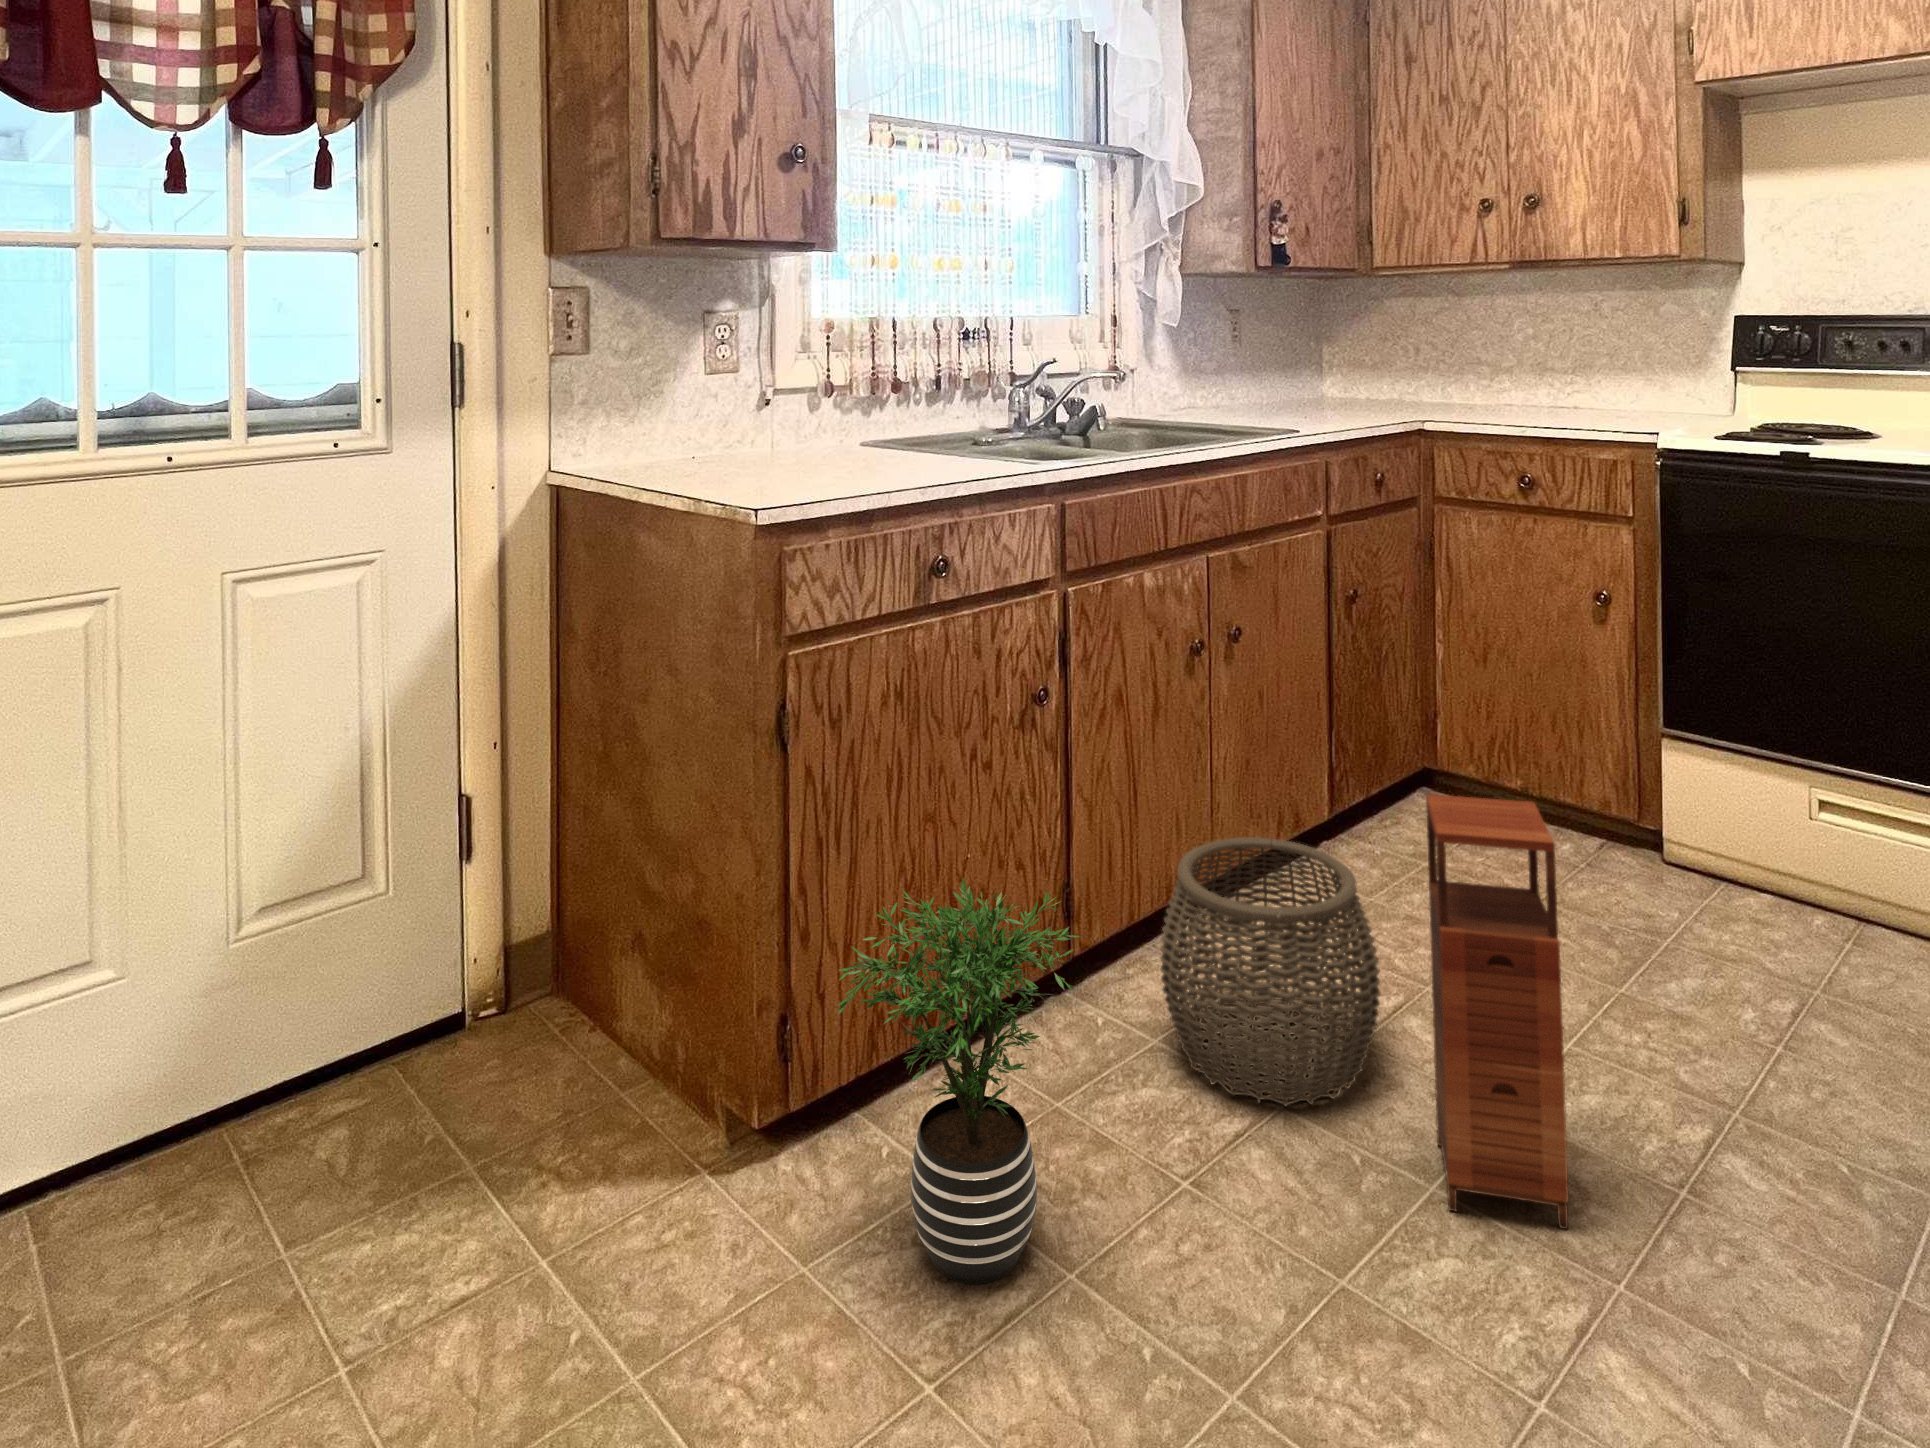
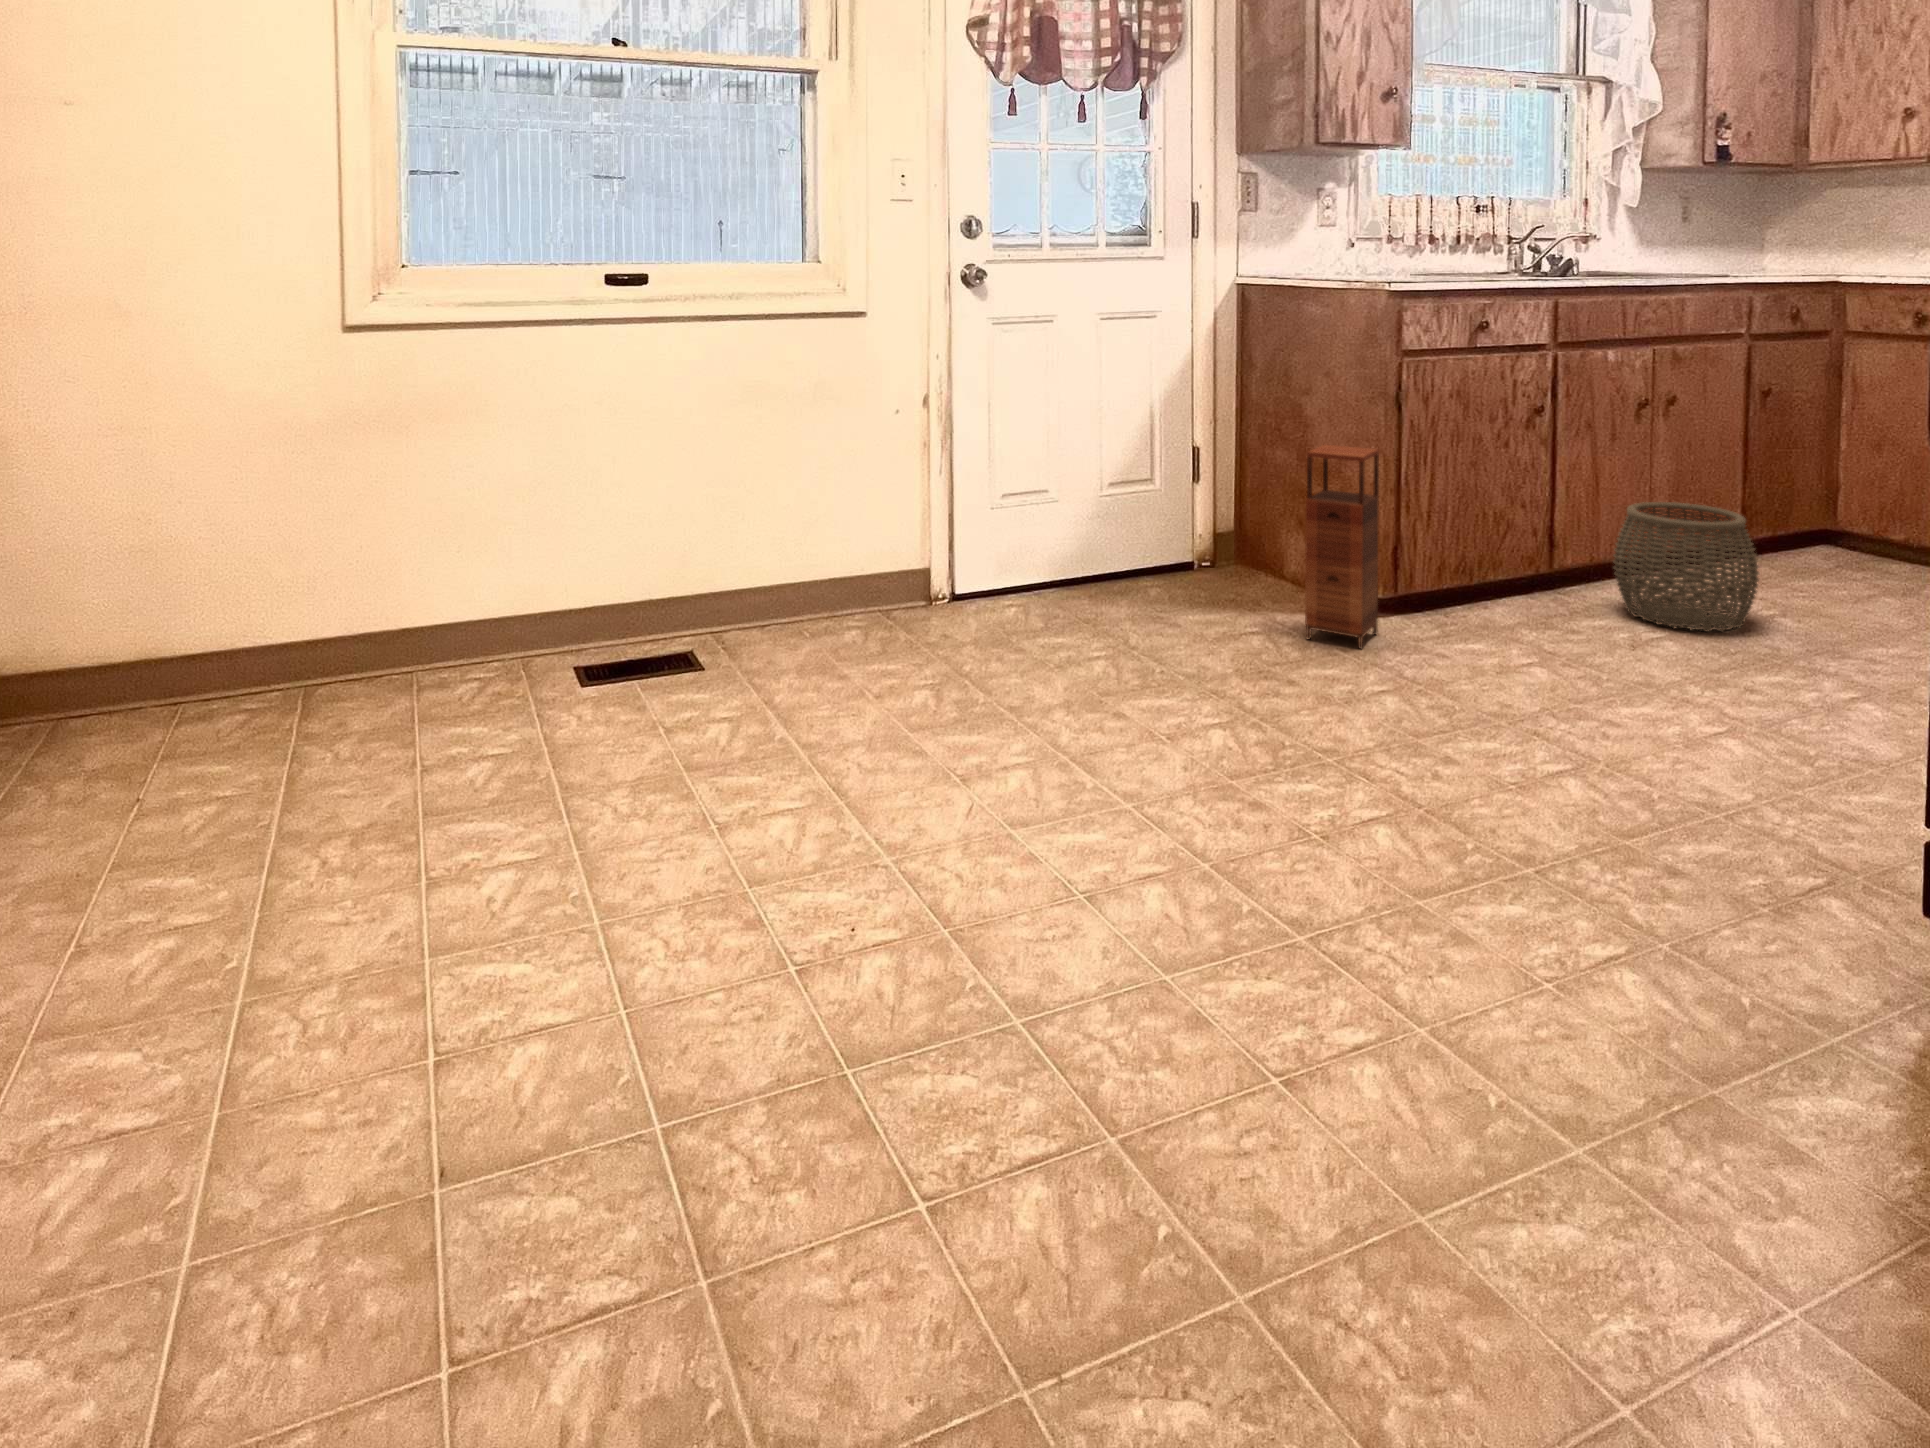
storage cabinet: present [1426,794,1569,1230] -> present [1305,445,1379,649]
potted plant: present [838,878,1081,1284] -> none [1439,472,1577,653]

